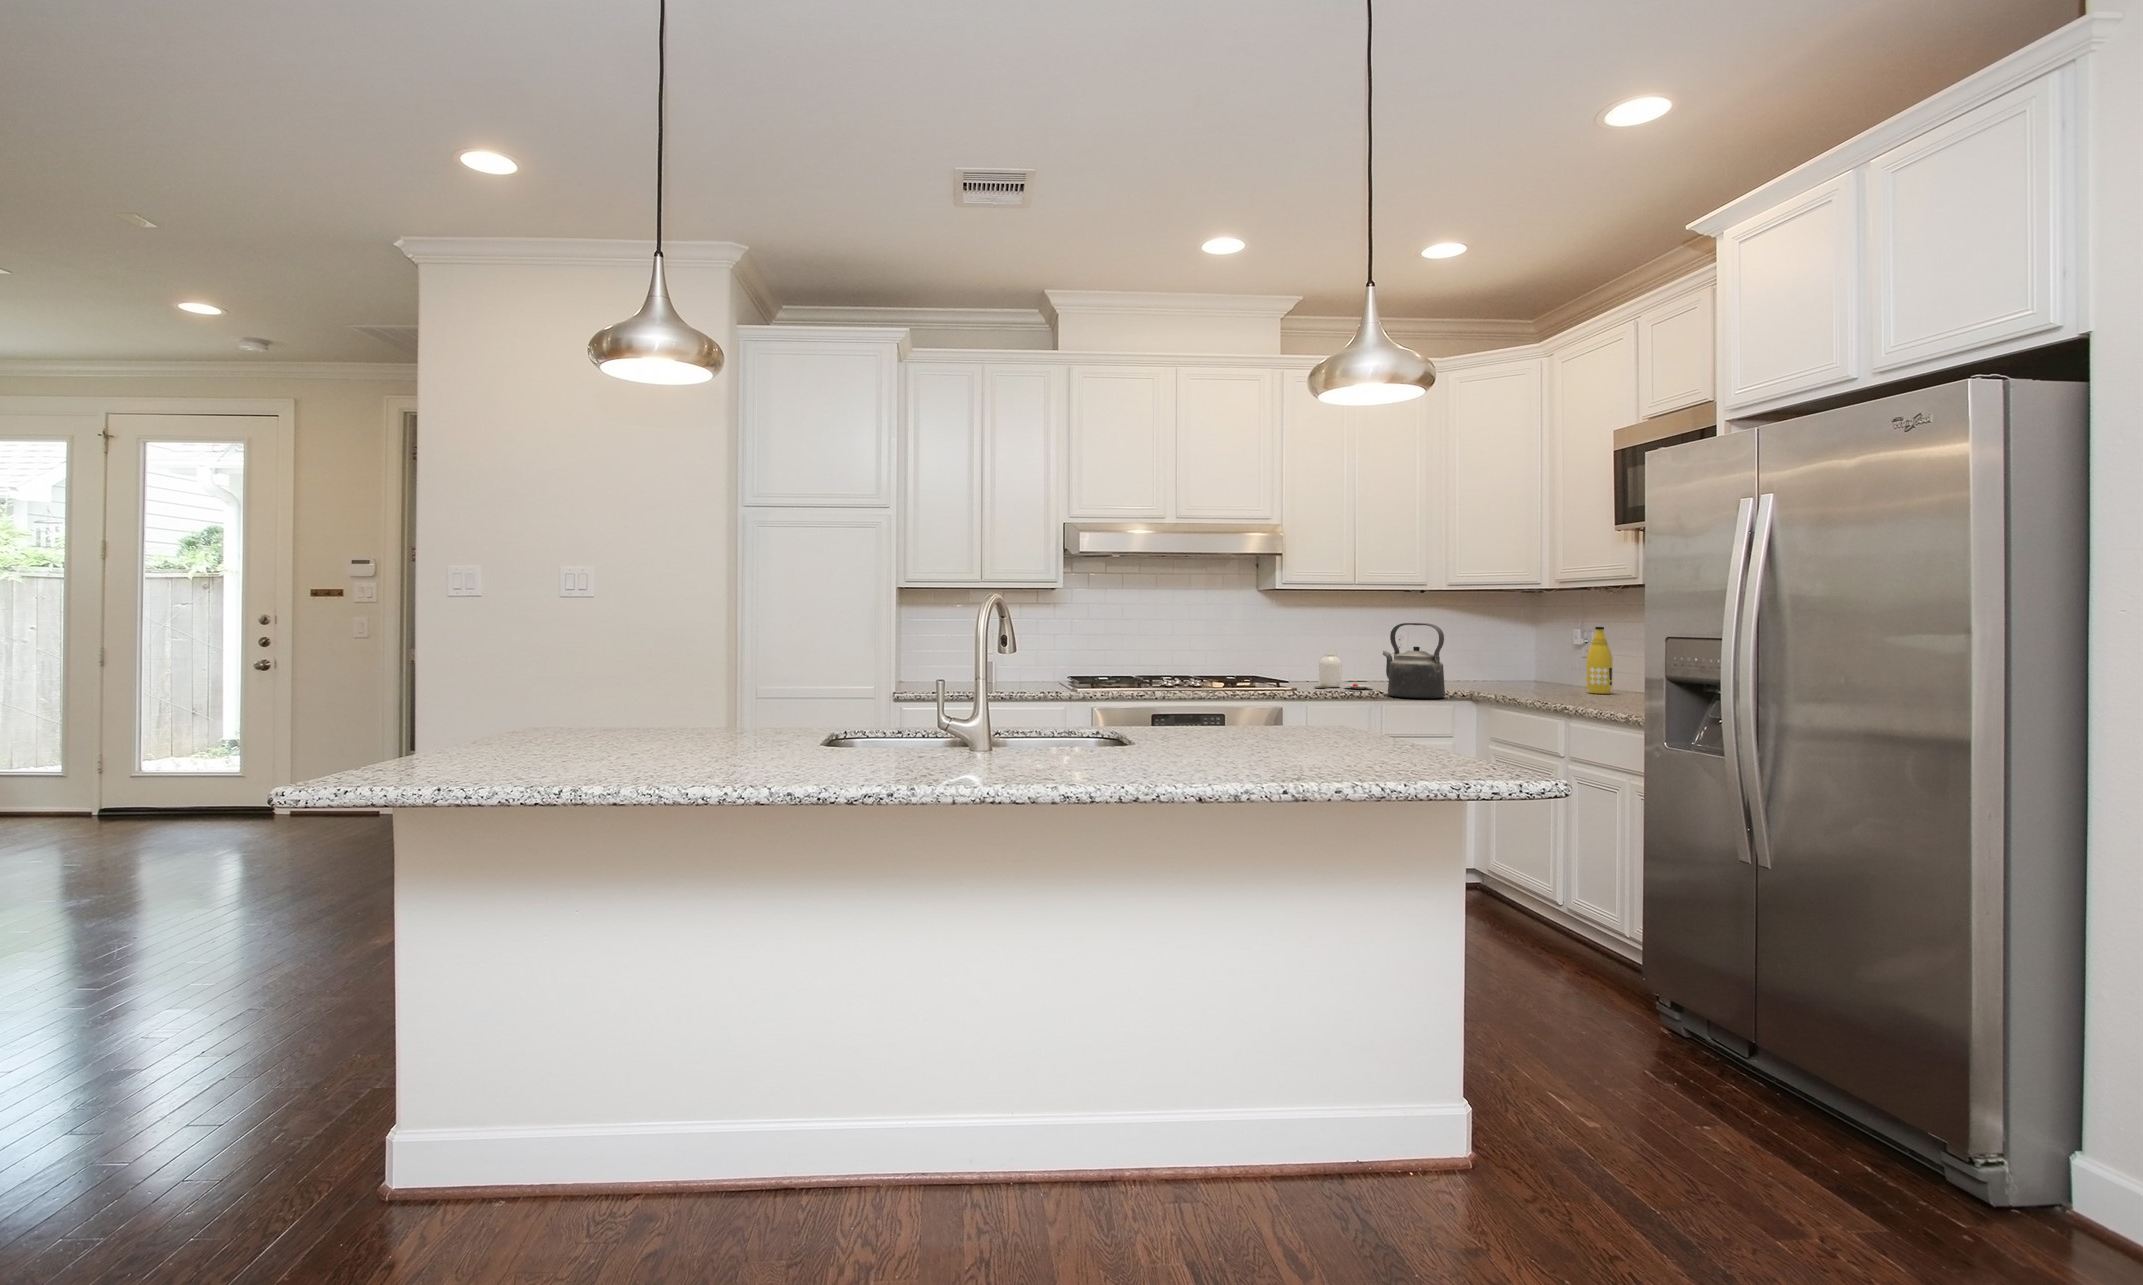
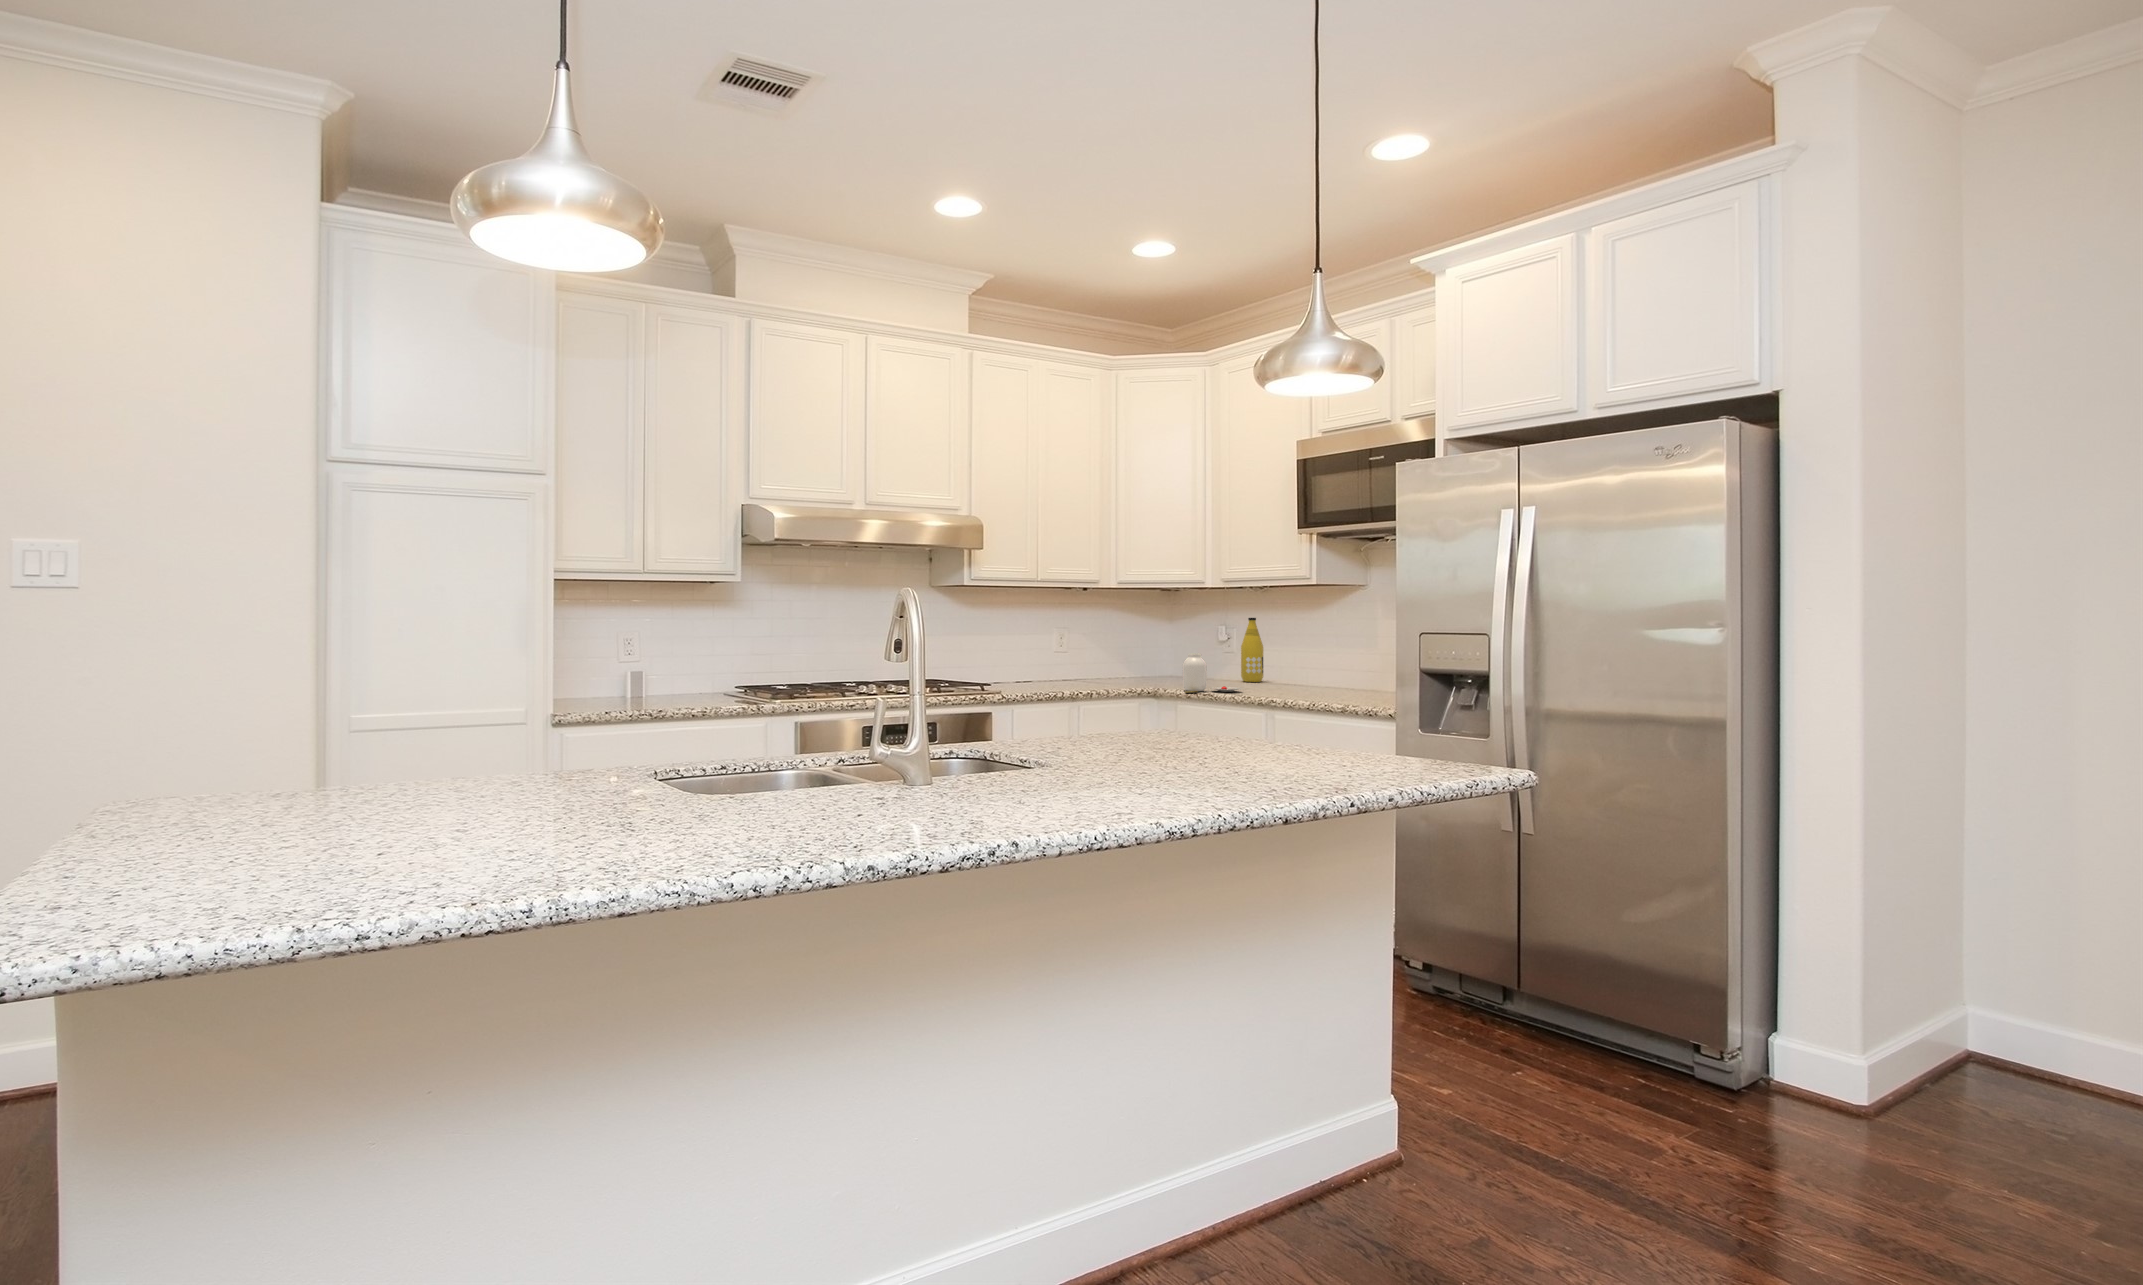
kettle: present [1383,623,1445,698] -> none [1076,617,1144,694]
jar: present [1315,653,1373,689] -> present [1183,653,1242,693]

